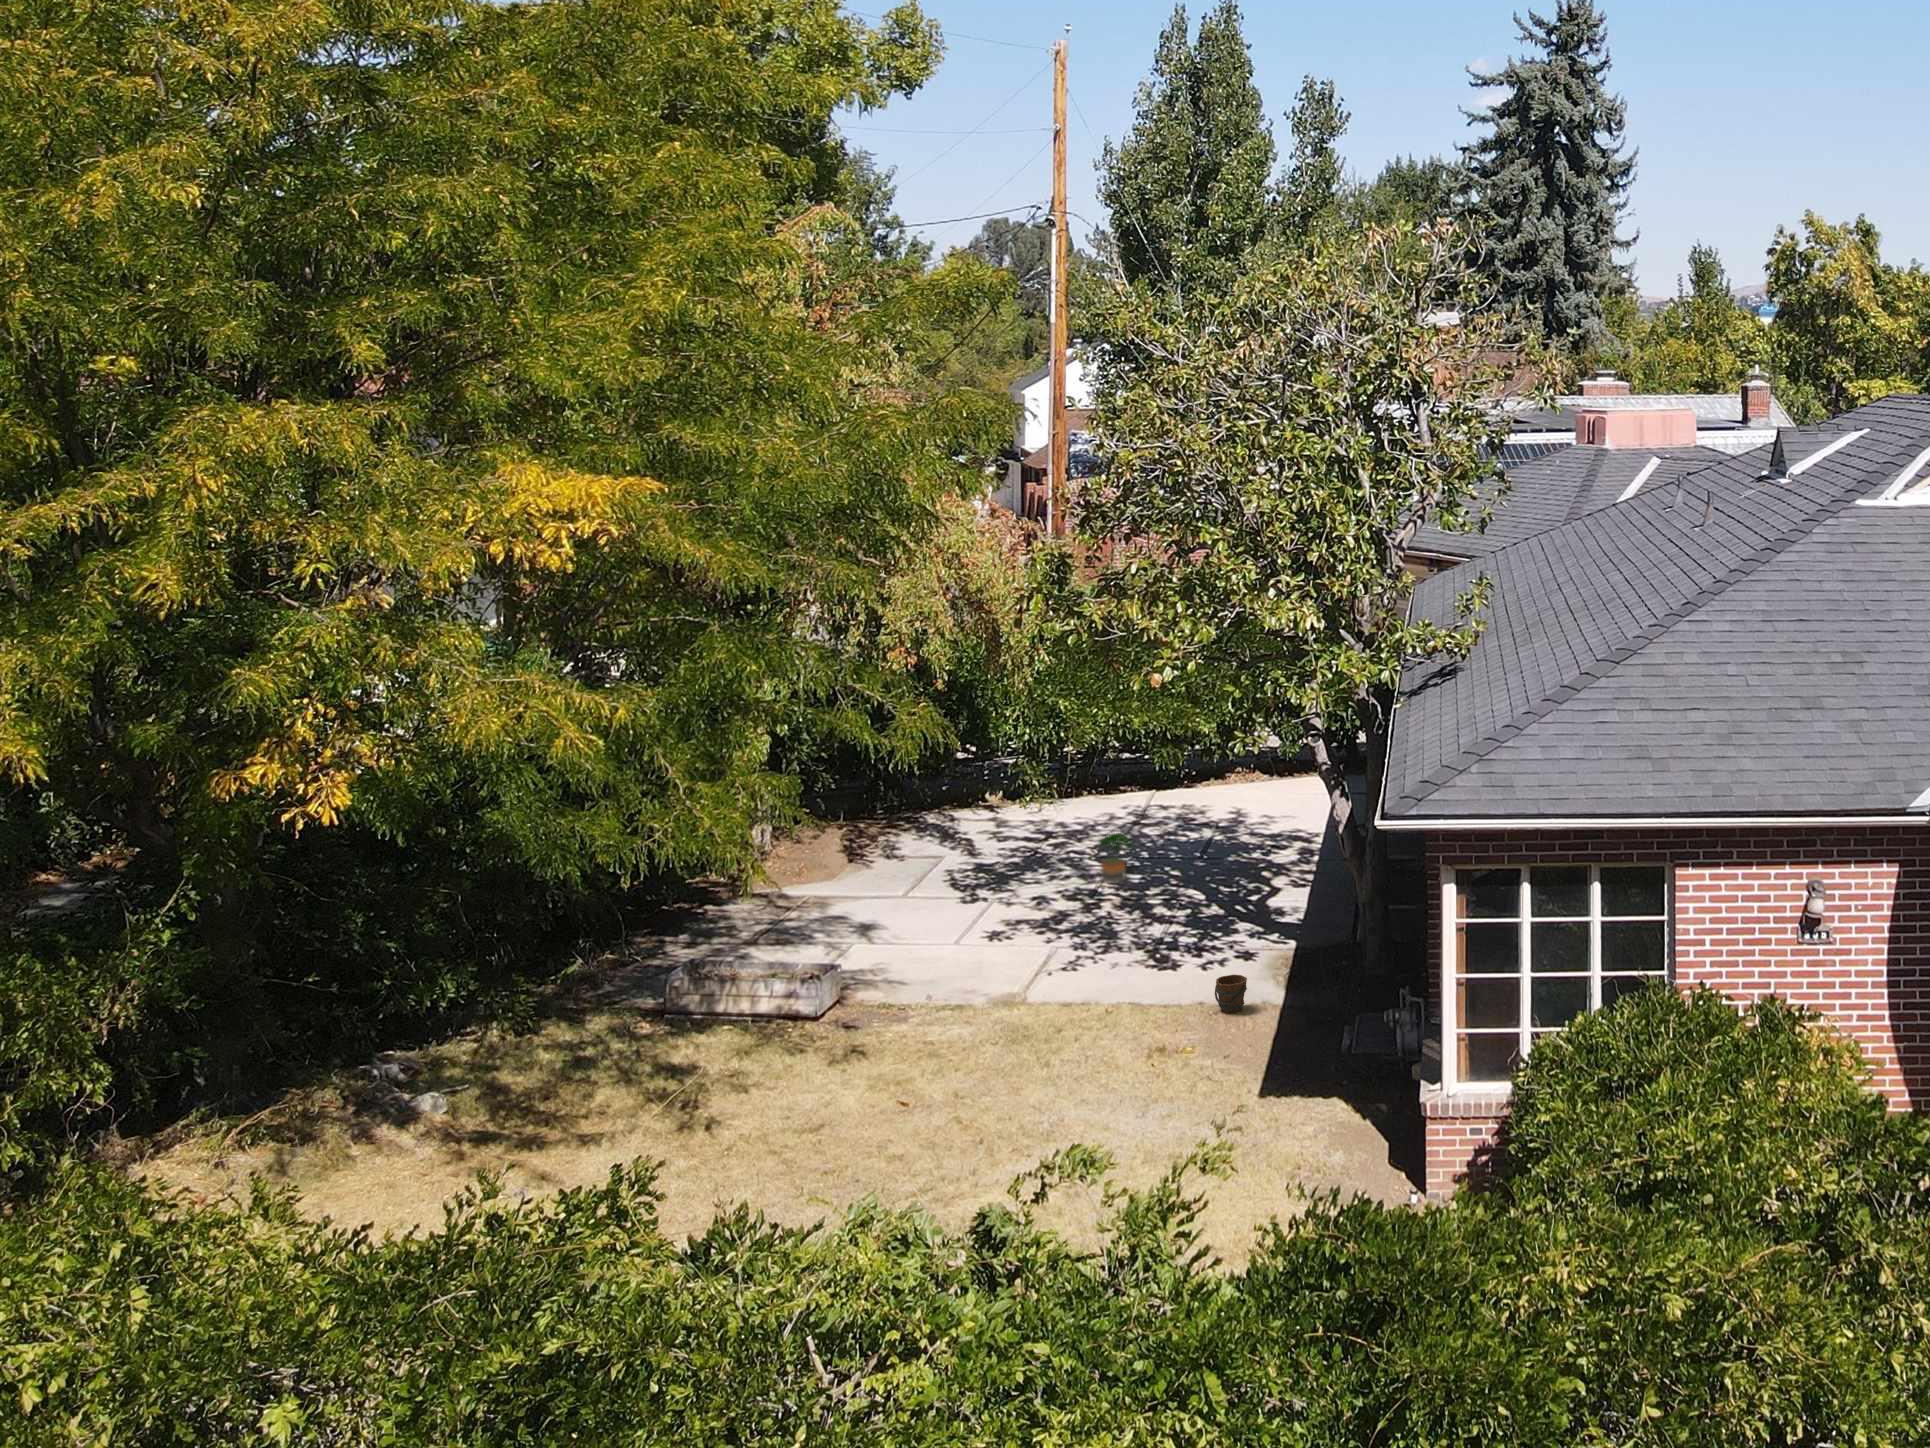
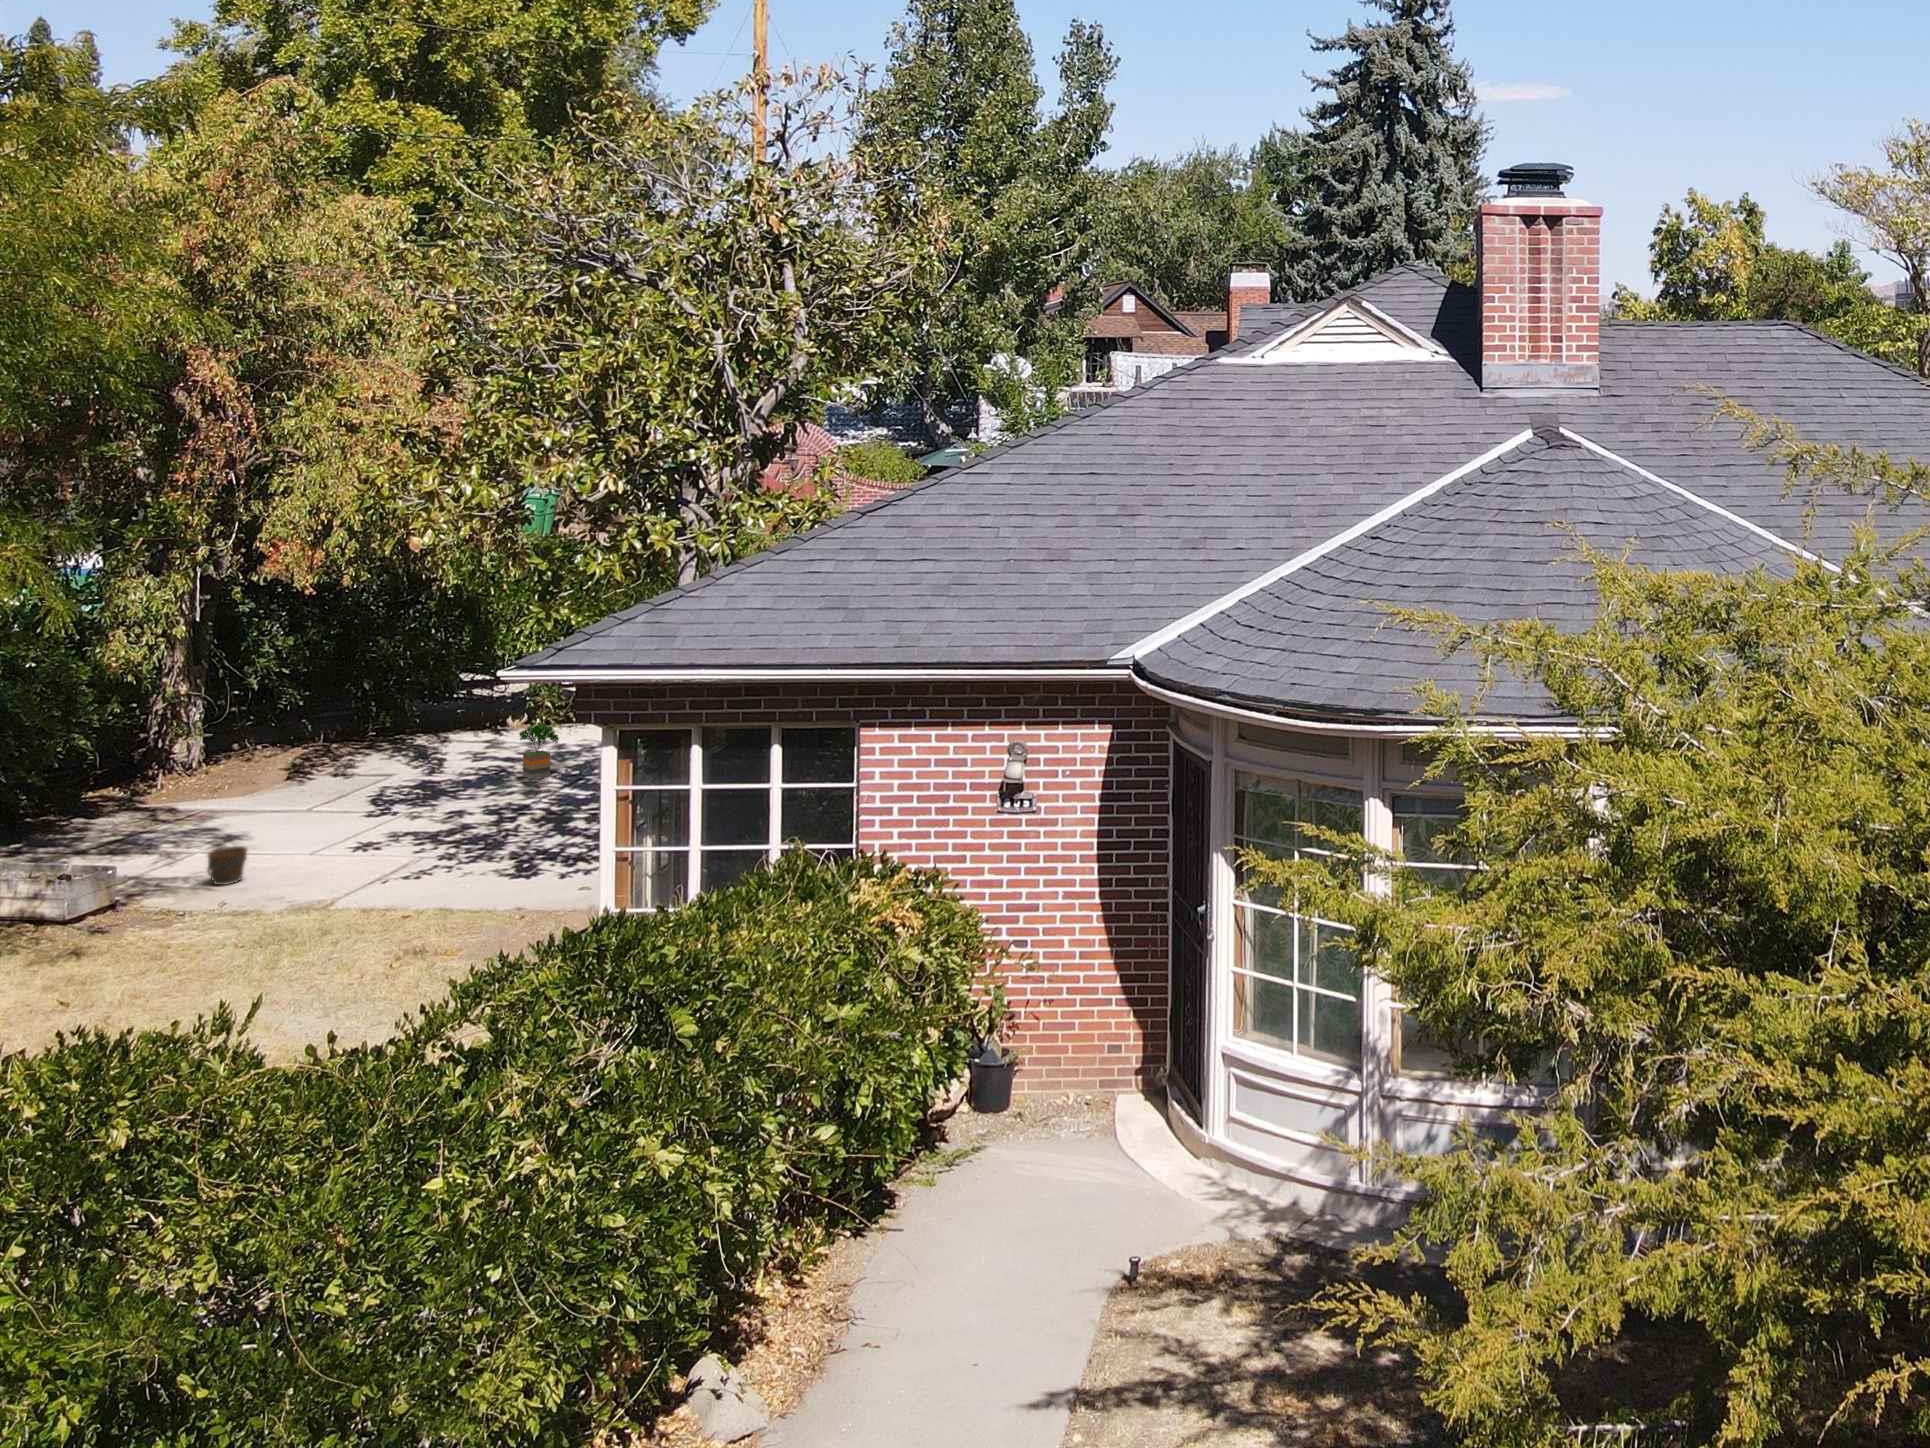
bucket: present [1215,975,1247,1013] -> present [207,846,247,885]

